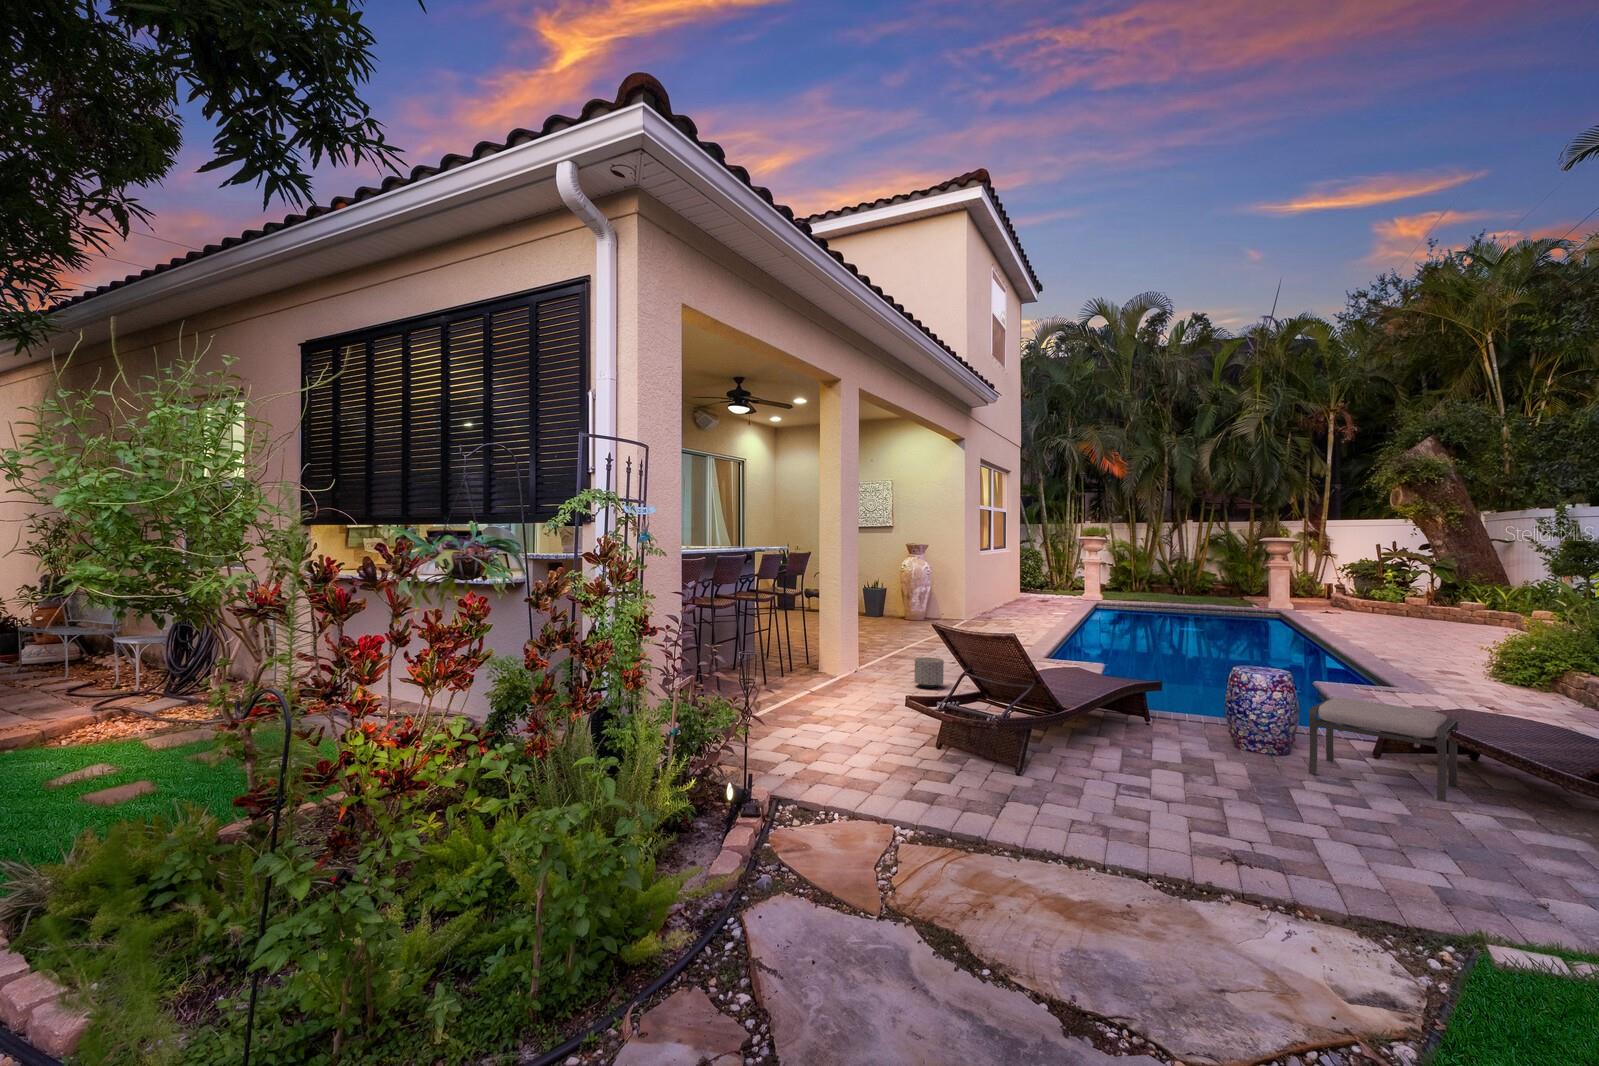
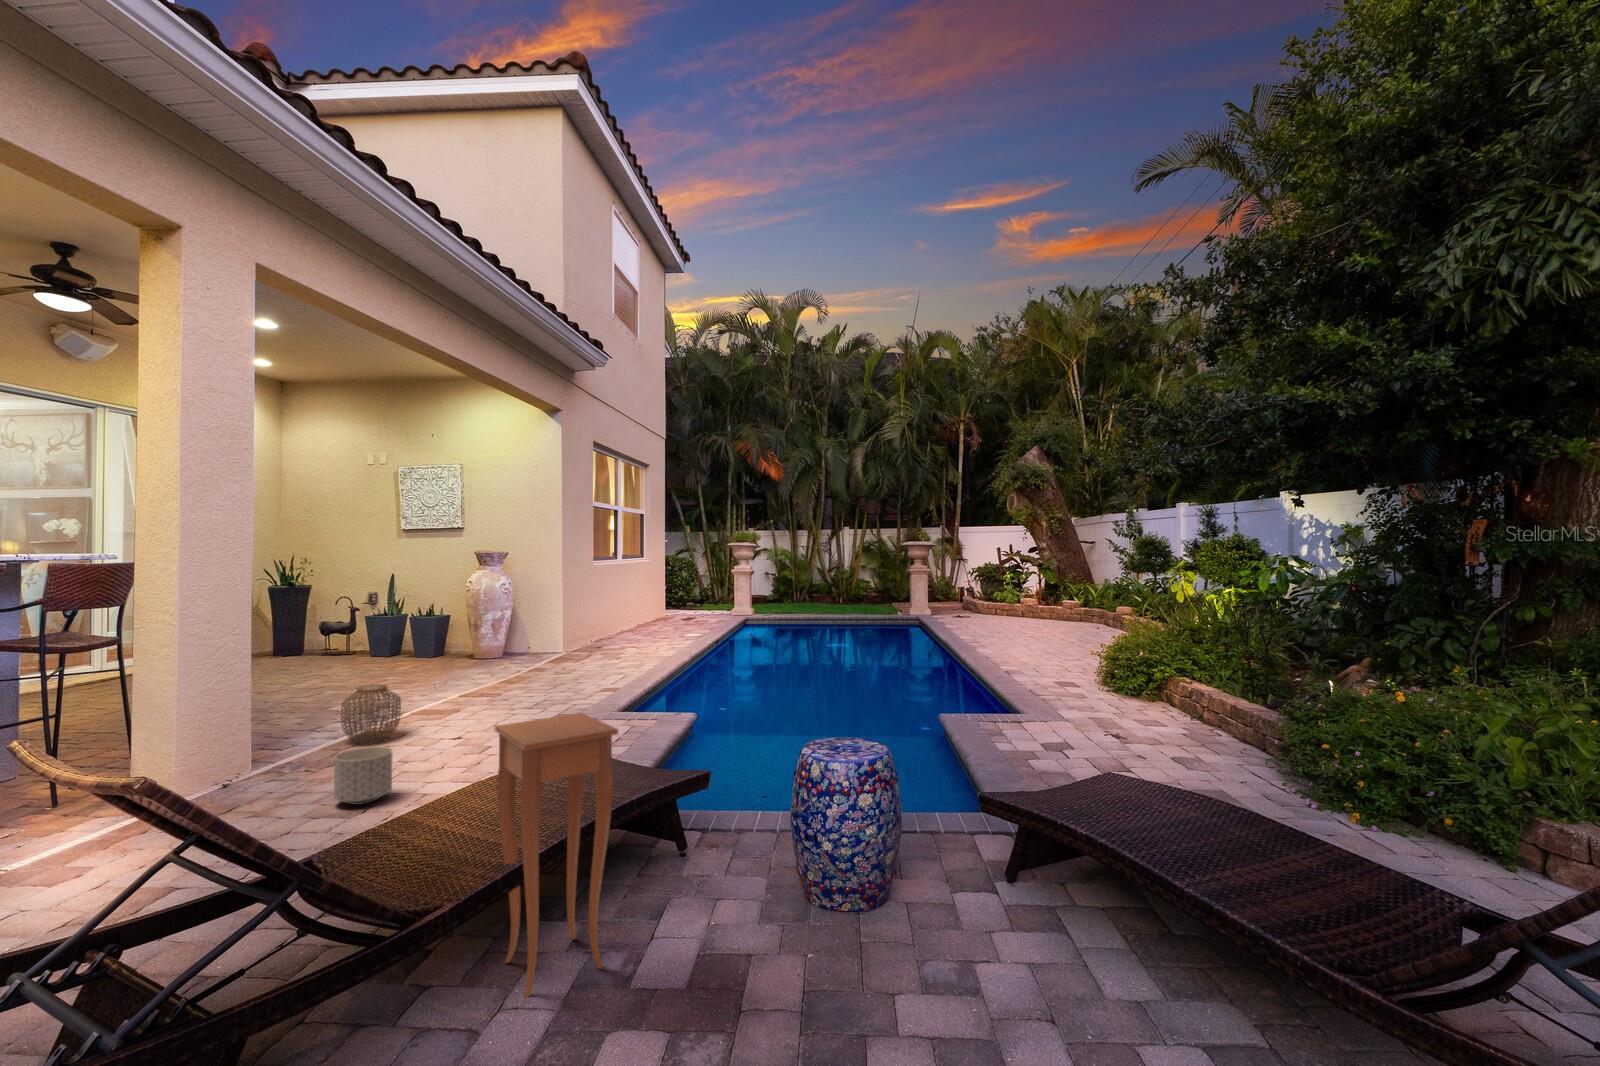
woven basket: none [879,627,911,662] -> present [341,685,401,744]
side table: none [1069,632,1138,760] -> present [495,713,618,998]
ottoman: present [1309,698,1458,802] -> none [906,797,1117,1007]

